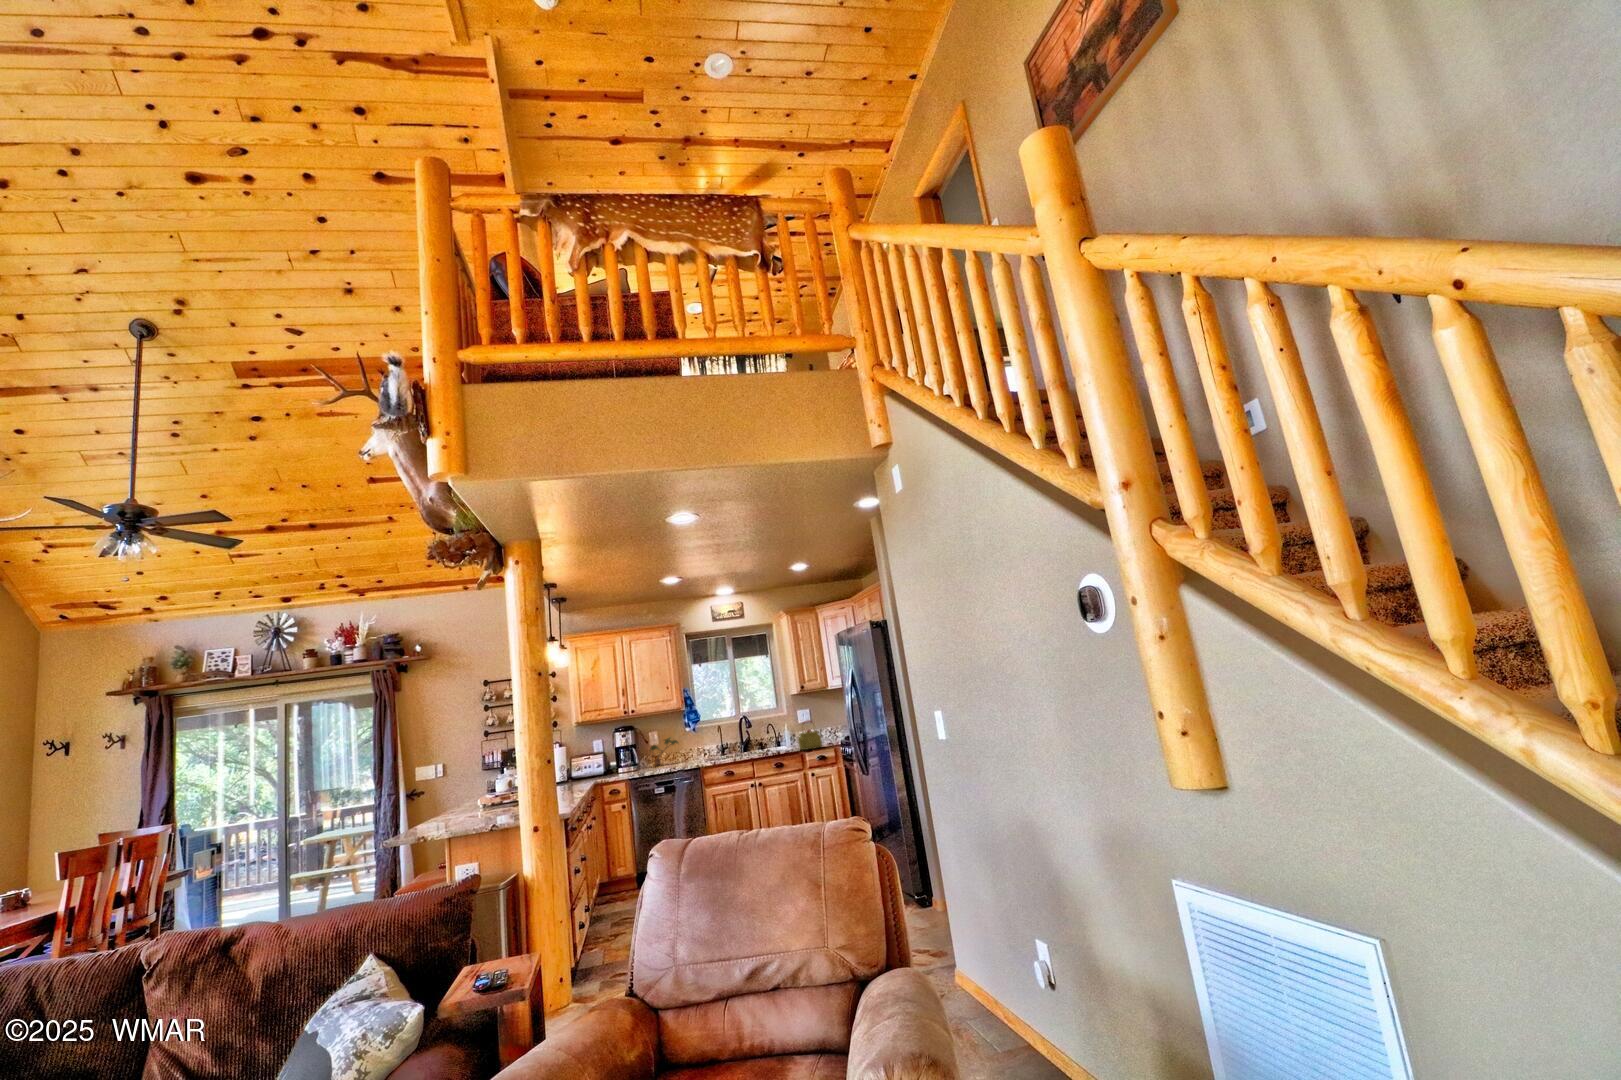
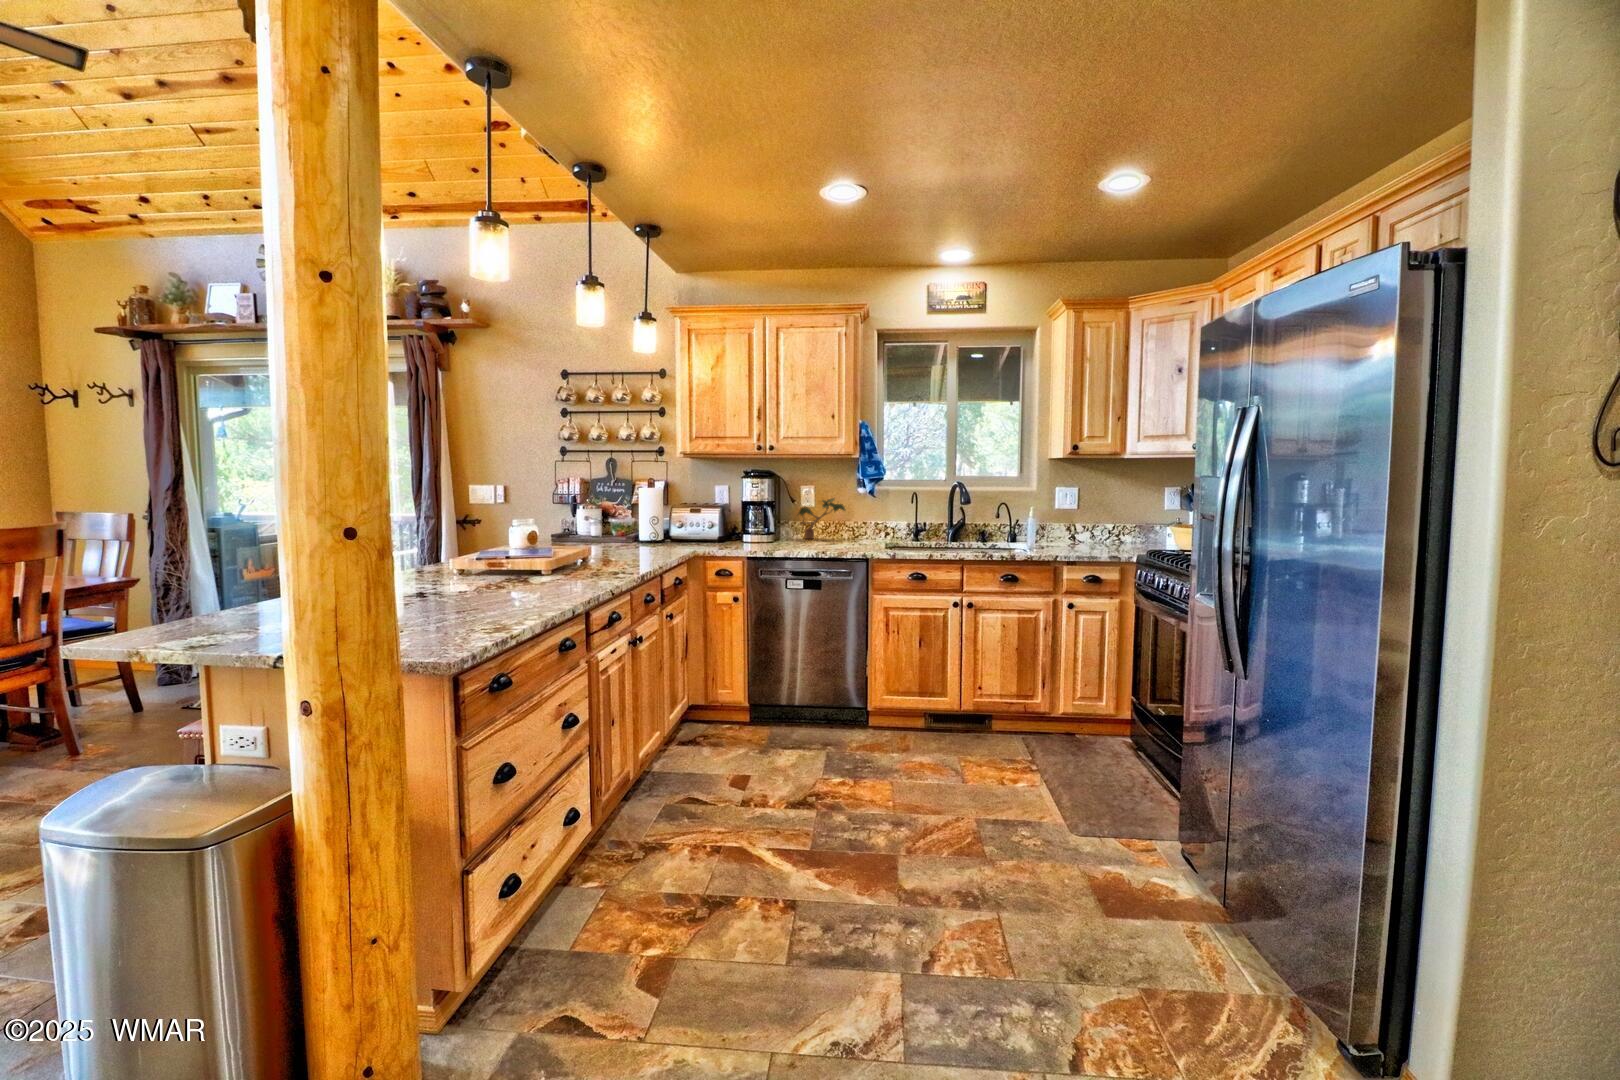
kettle: present [798,720,822,750] -> none [1053,507,1100,560]

